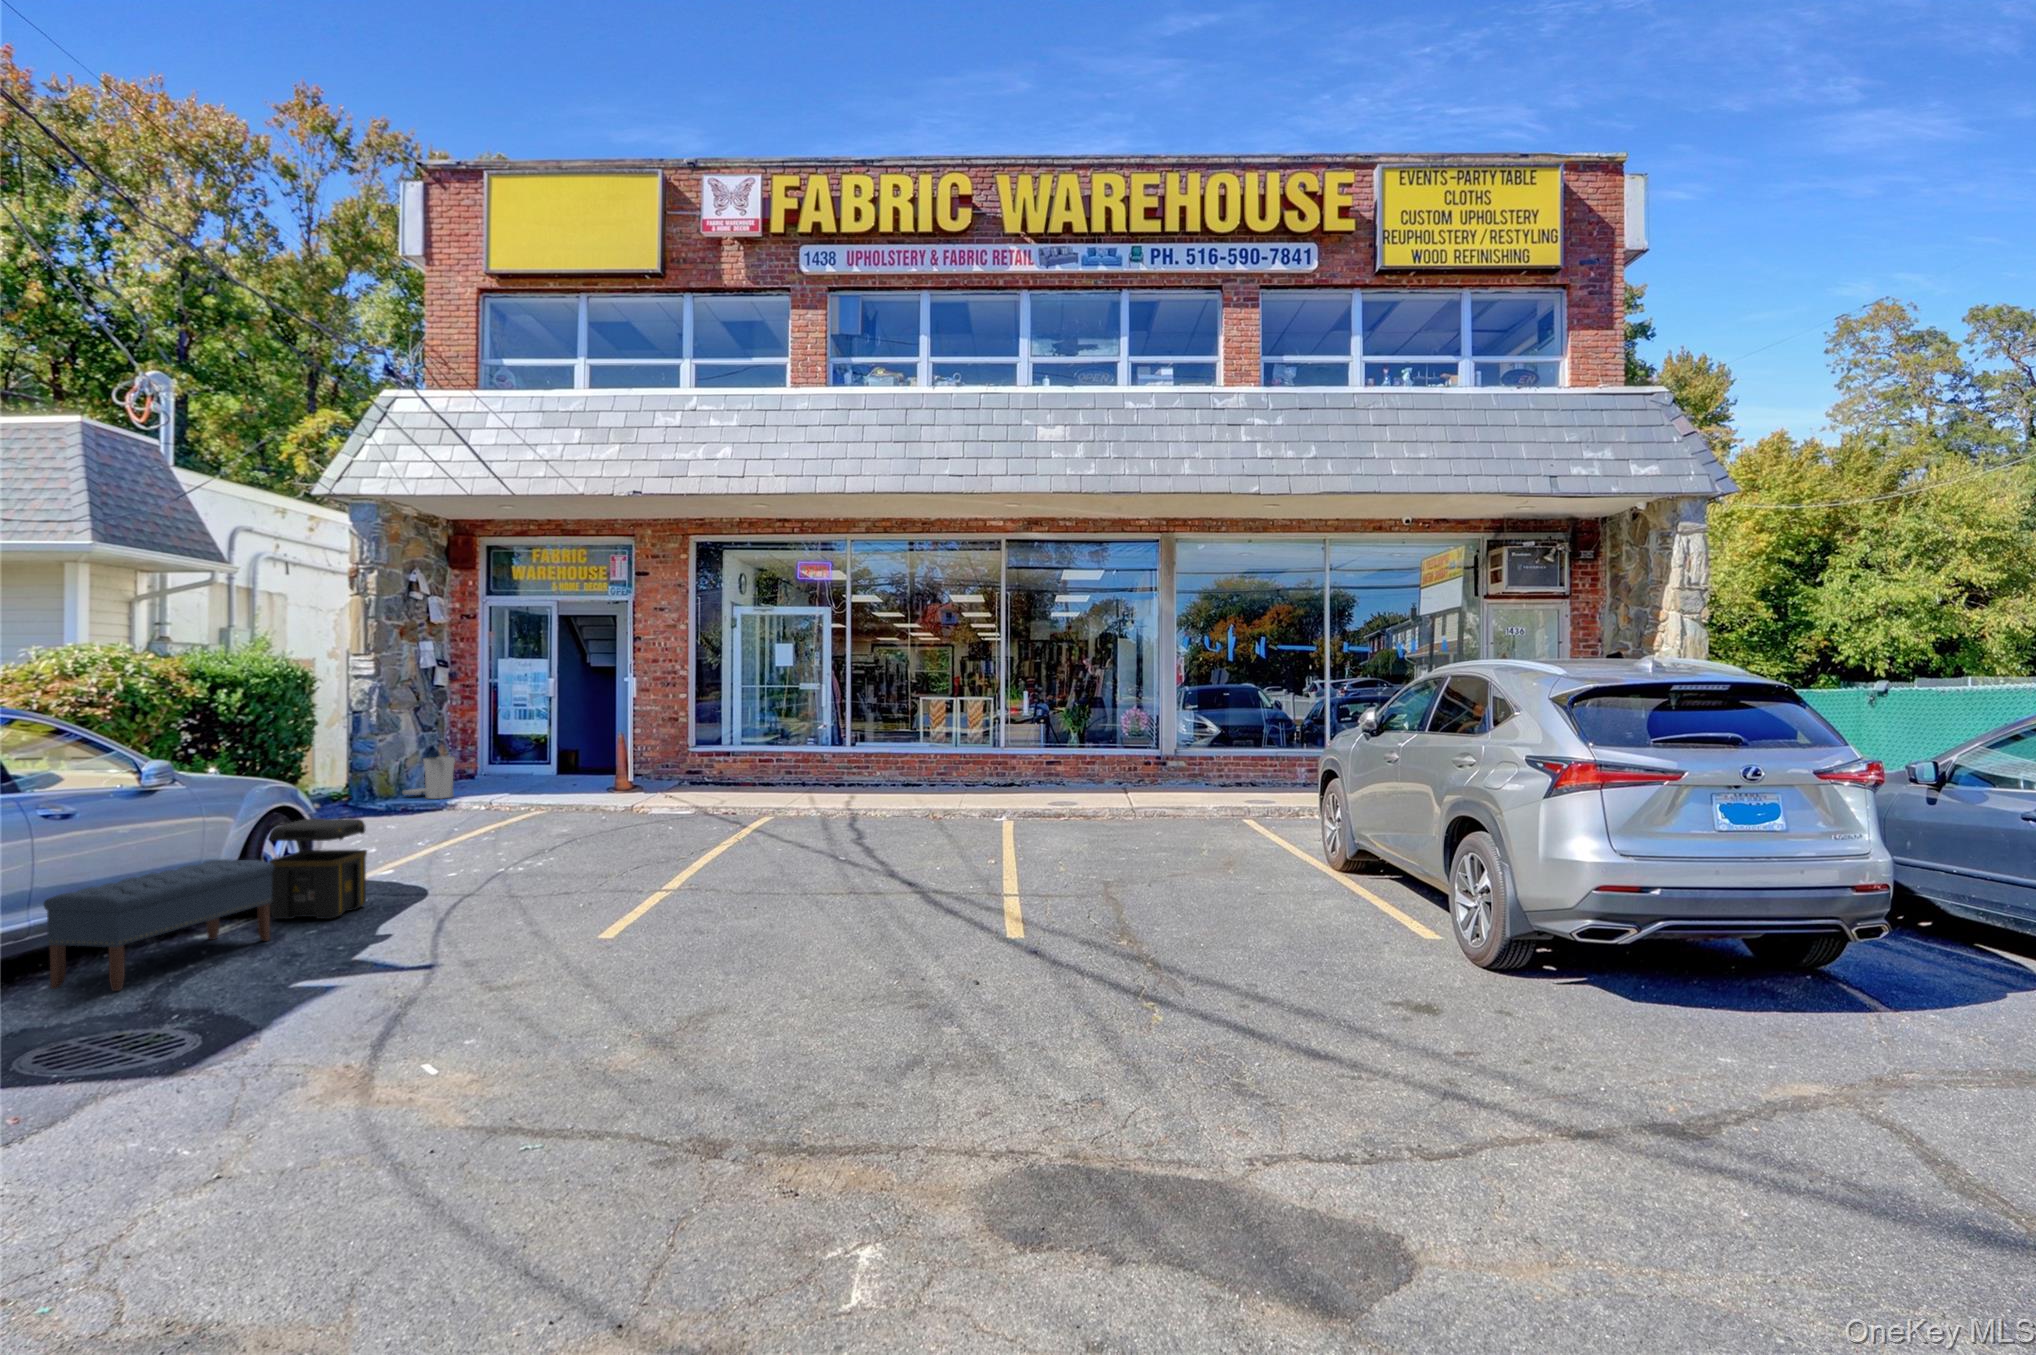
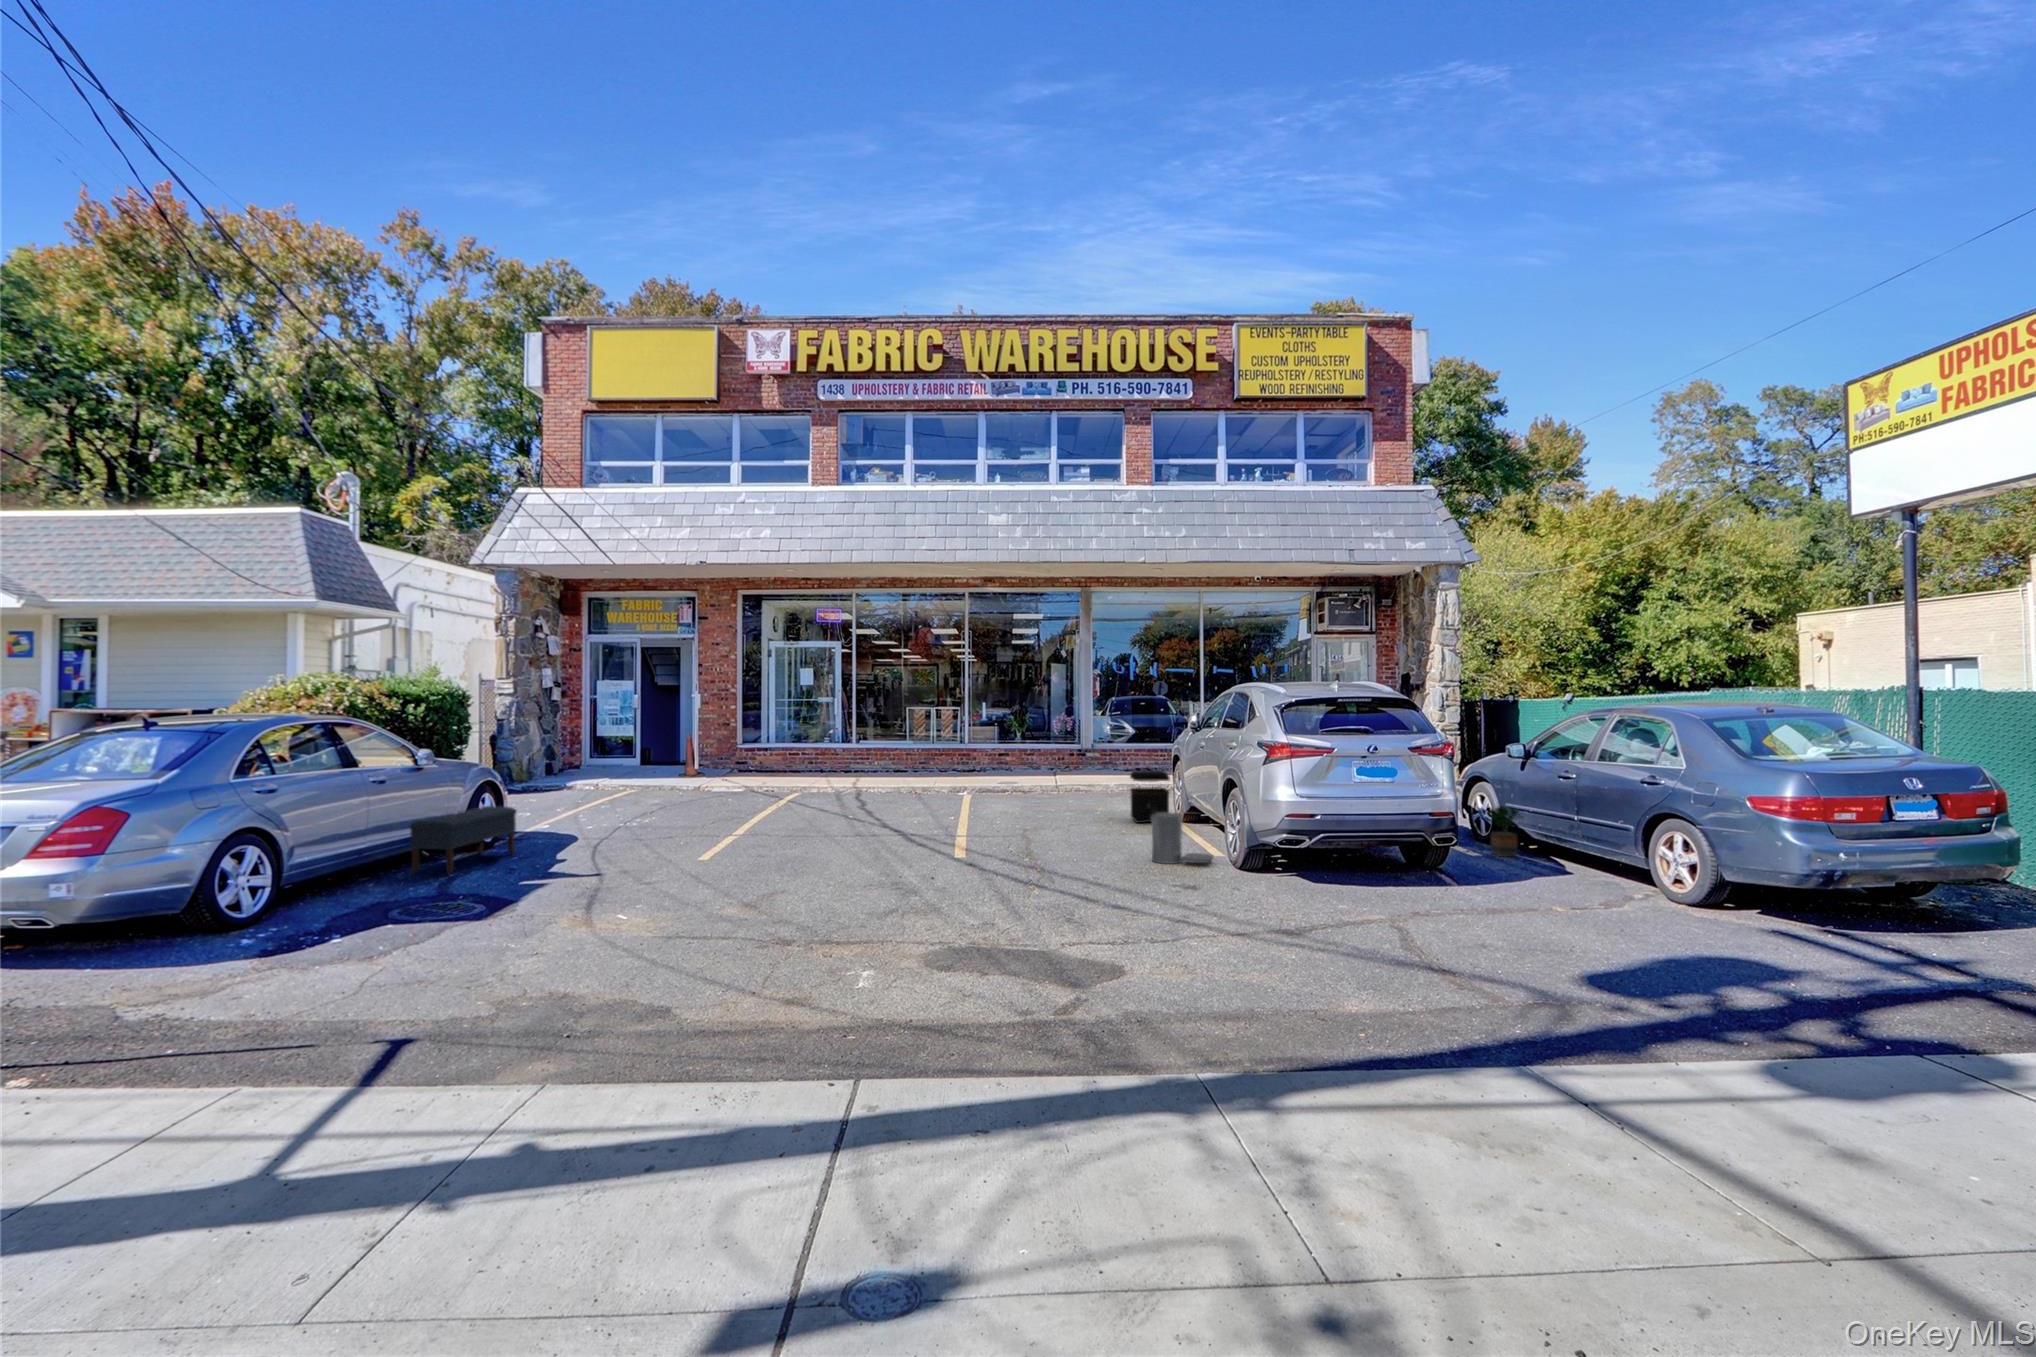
trash can: present [402,756,455,799] -> present [1151,812,1213,864]
toolbox: present [269,818,367,919] -> present [1130,770,1170,823]
potted tree: none [1925,866,2002,957] -> present [1487,805,1524,857]

